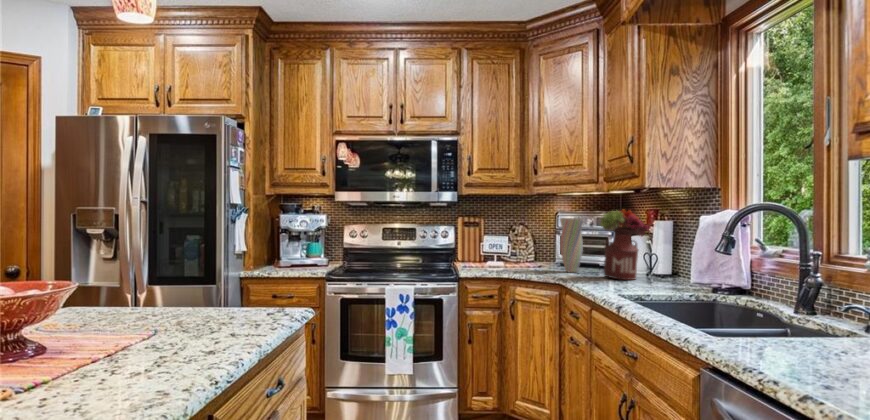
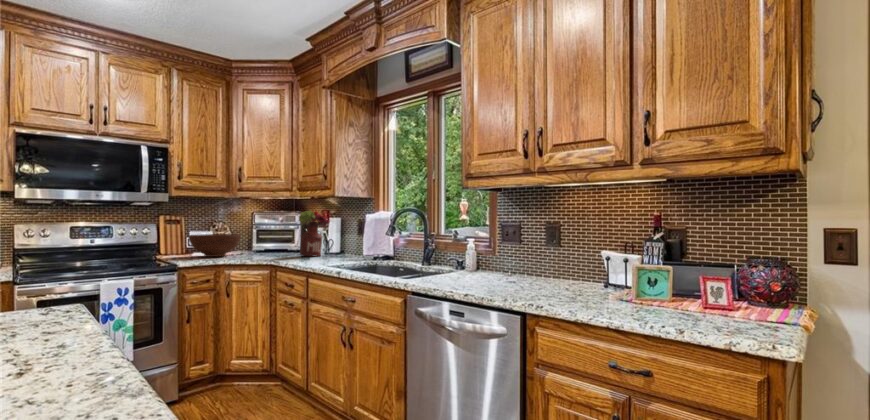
vase: present [560,218,583,272] -> none [264,216,283,256]
fruit bowl: none [479,238,536,266] -> present [189,234,241,257]

